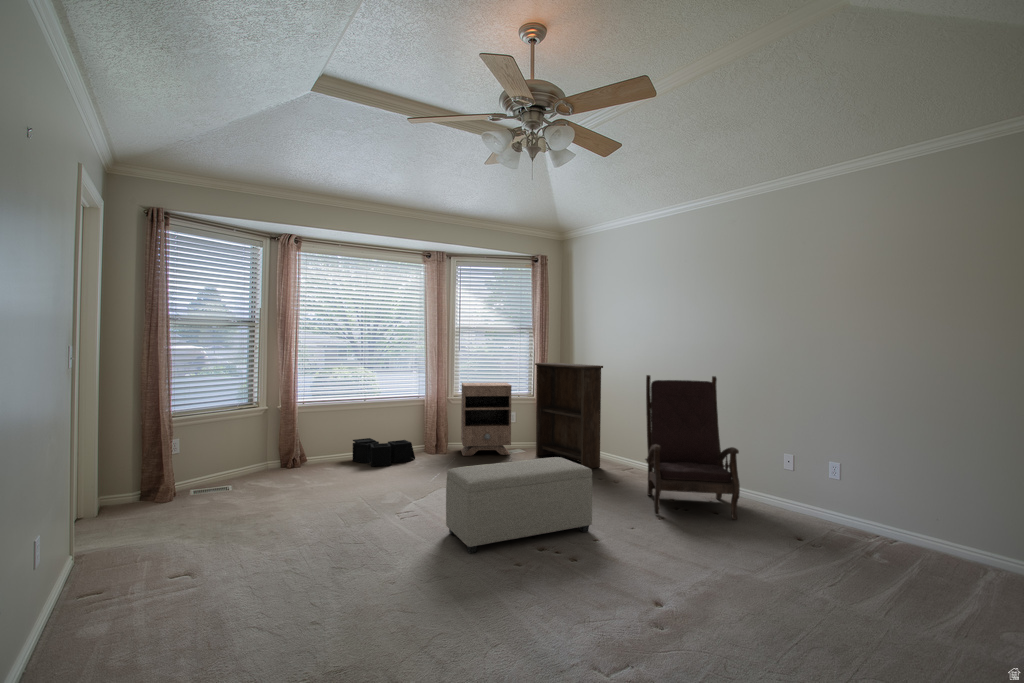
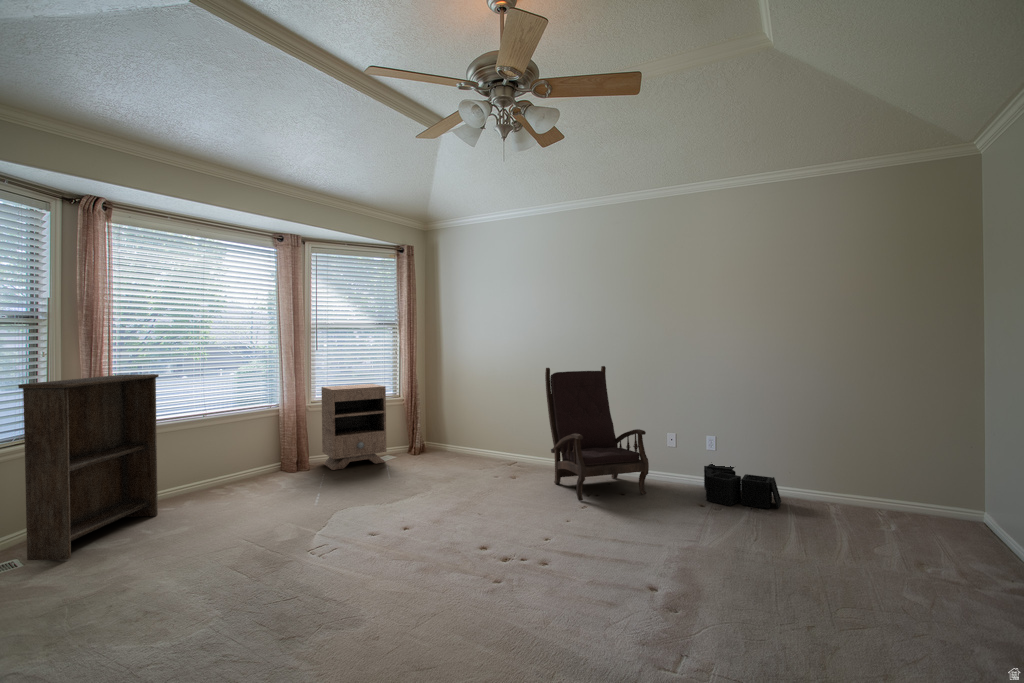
bookshelf: present [535,363,603,469] -> present [18,374,159,560]
storage bin: present [353,438,415,466] -> present [704,464,781,510]
ottoman: present [446,457,592,553] -> none [396,457,541,574]

